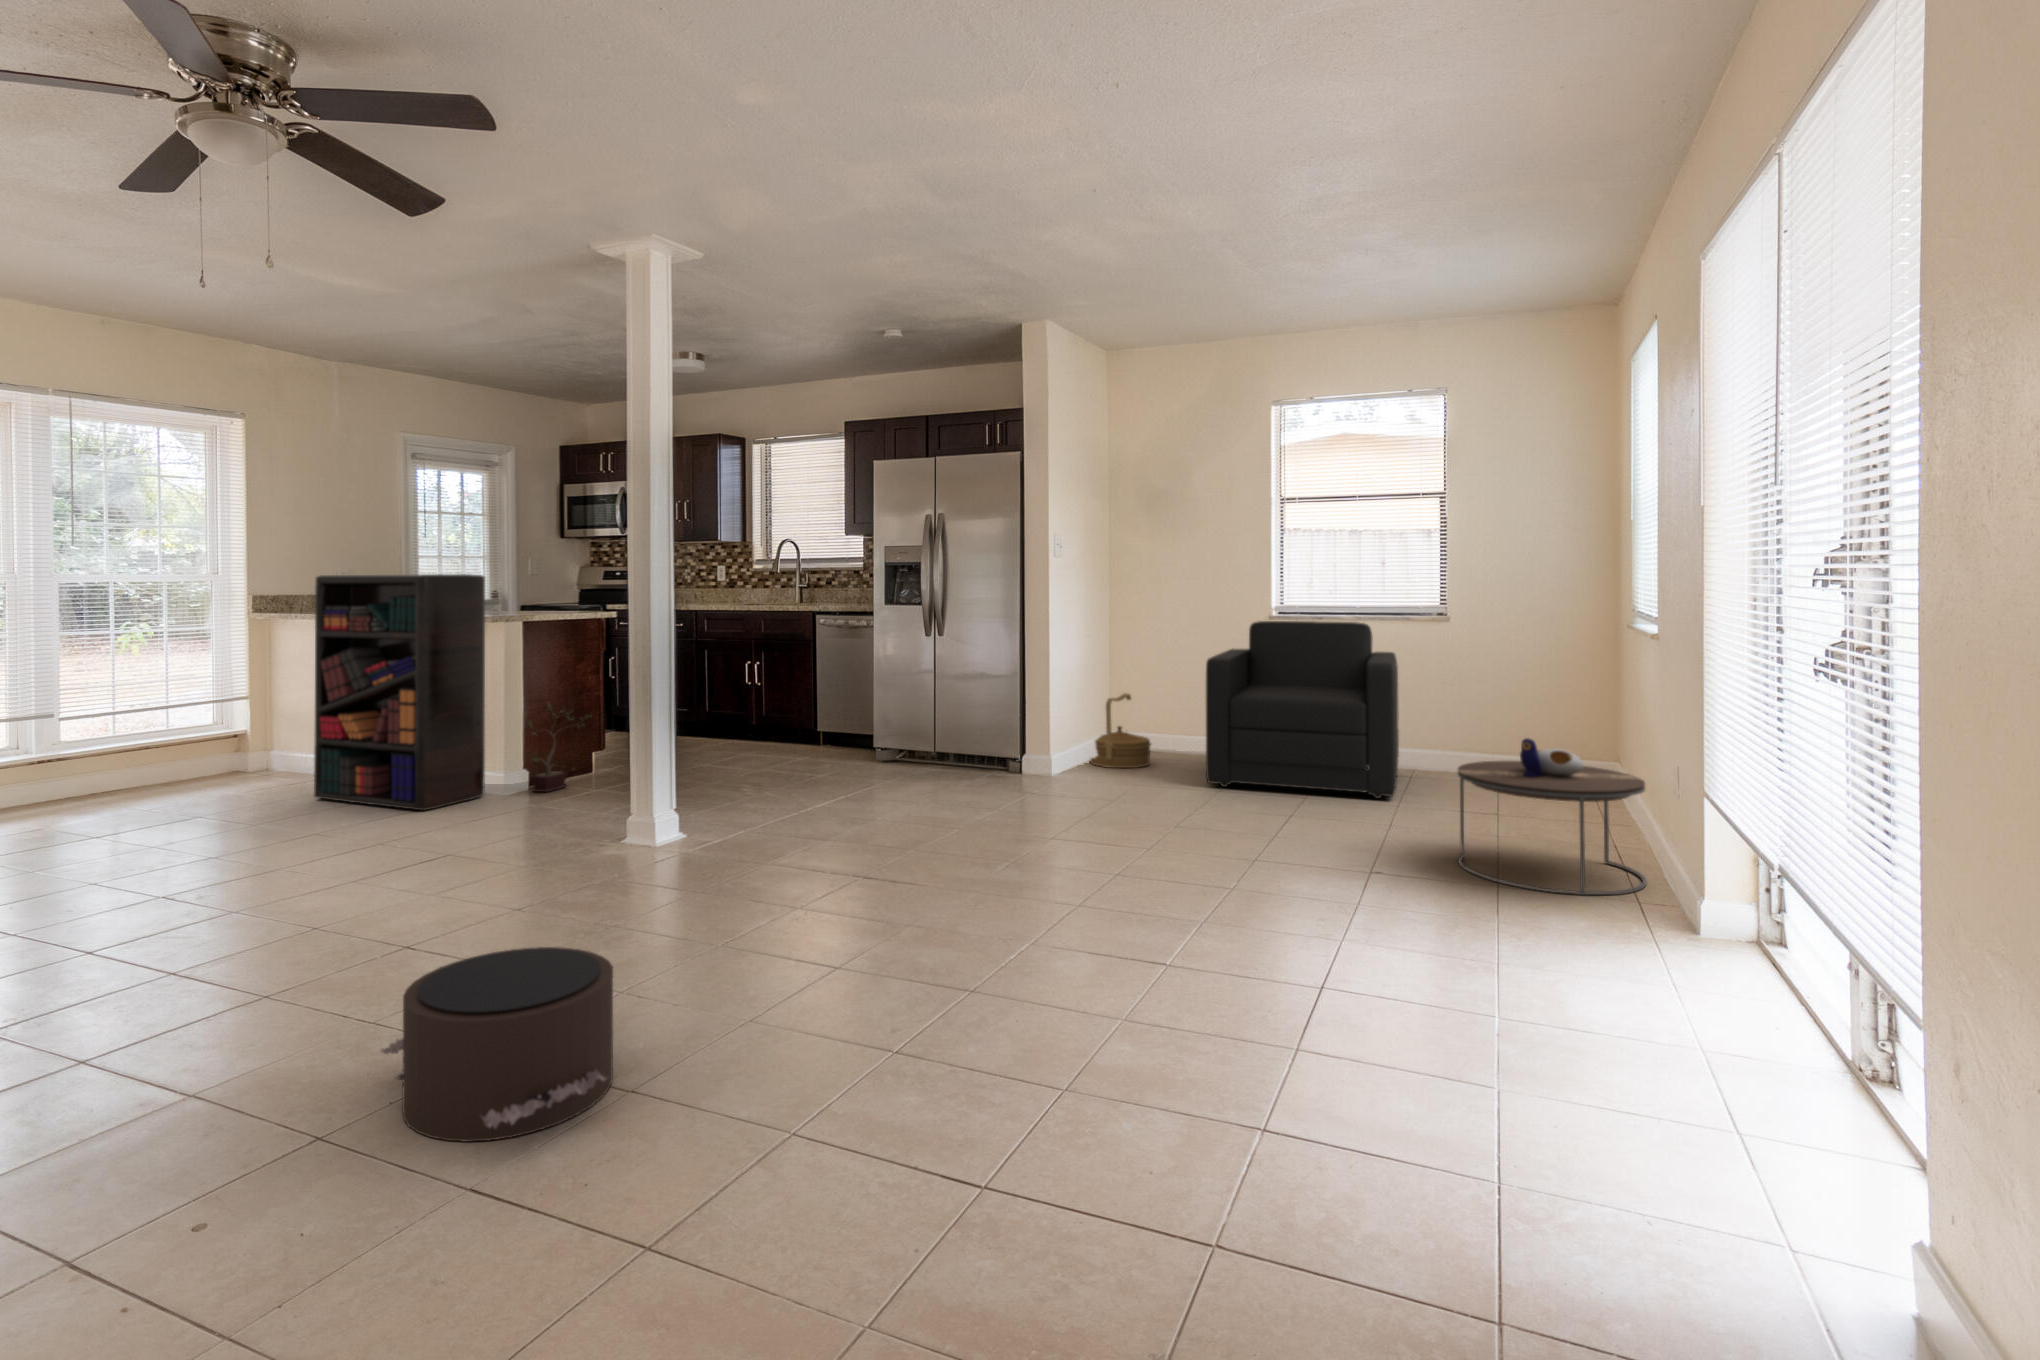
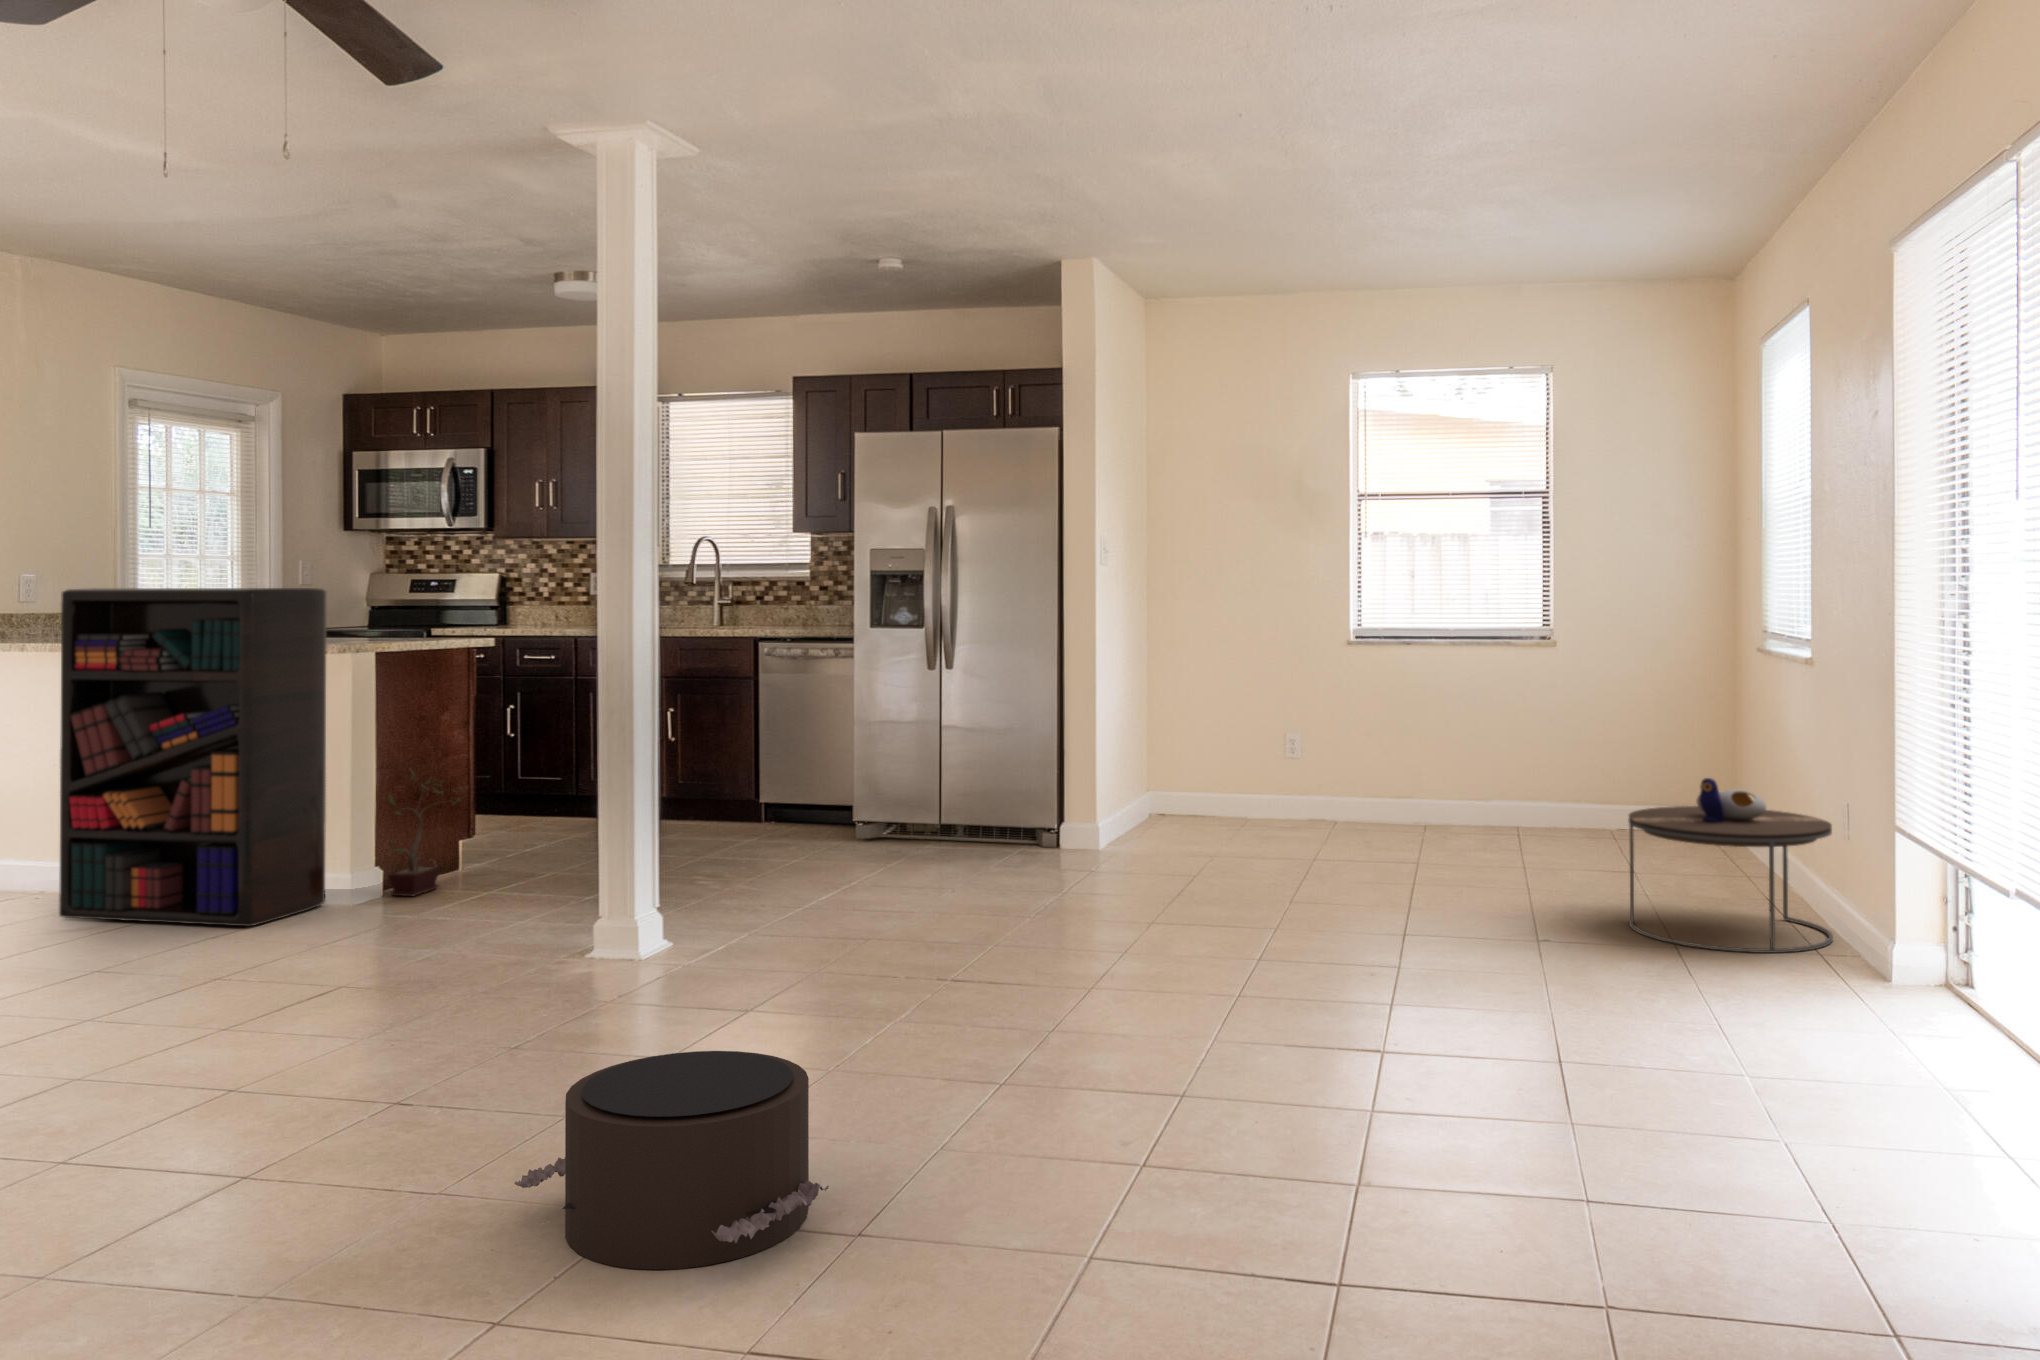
armchair: present [1206,621,1399,798] -> none [1301,646,1532,862]
woven basket: present [1090,693,1151,768] -> none [1137,742,1219,839]

